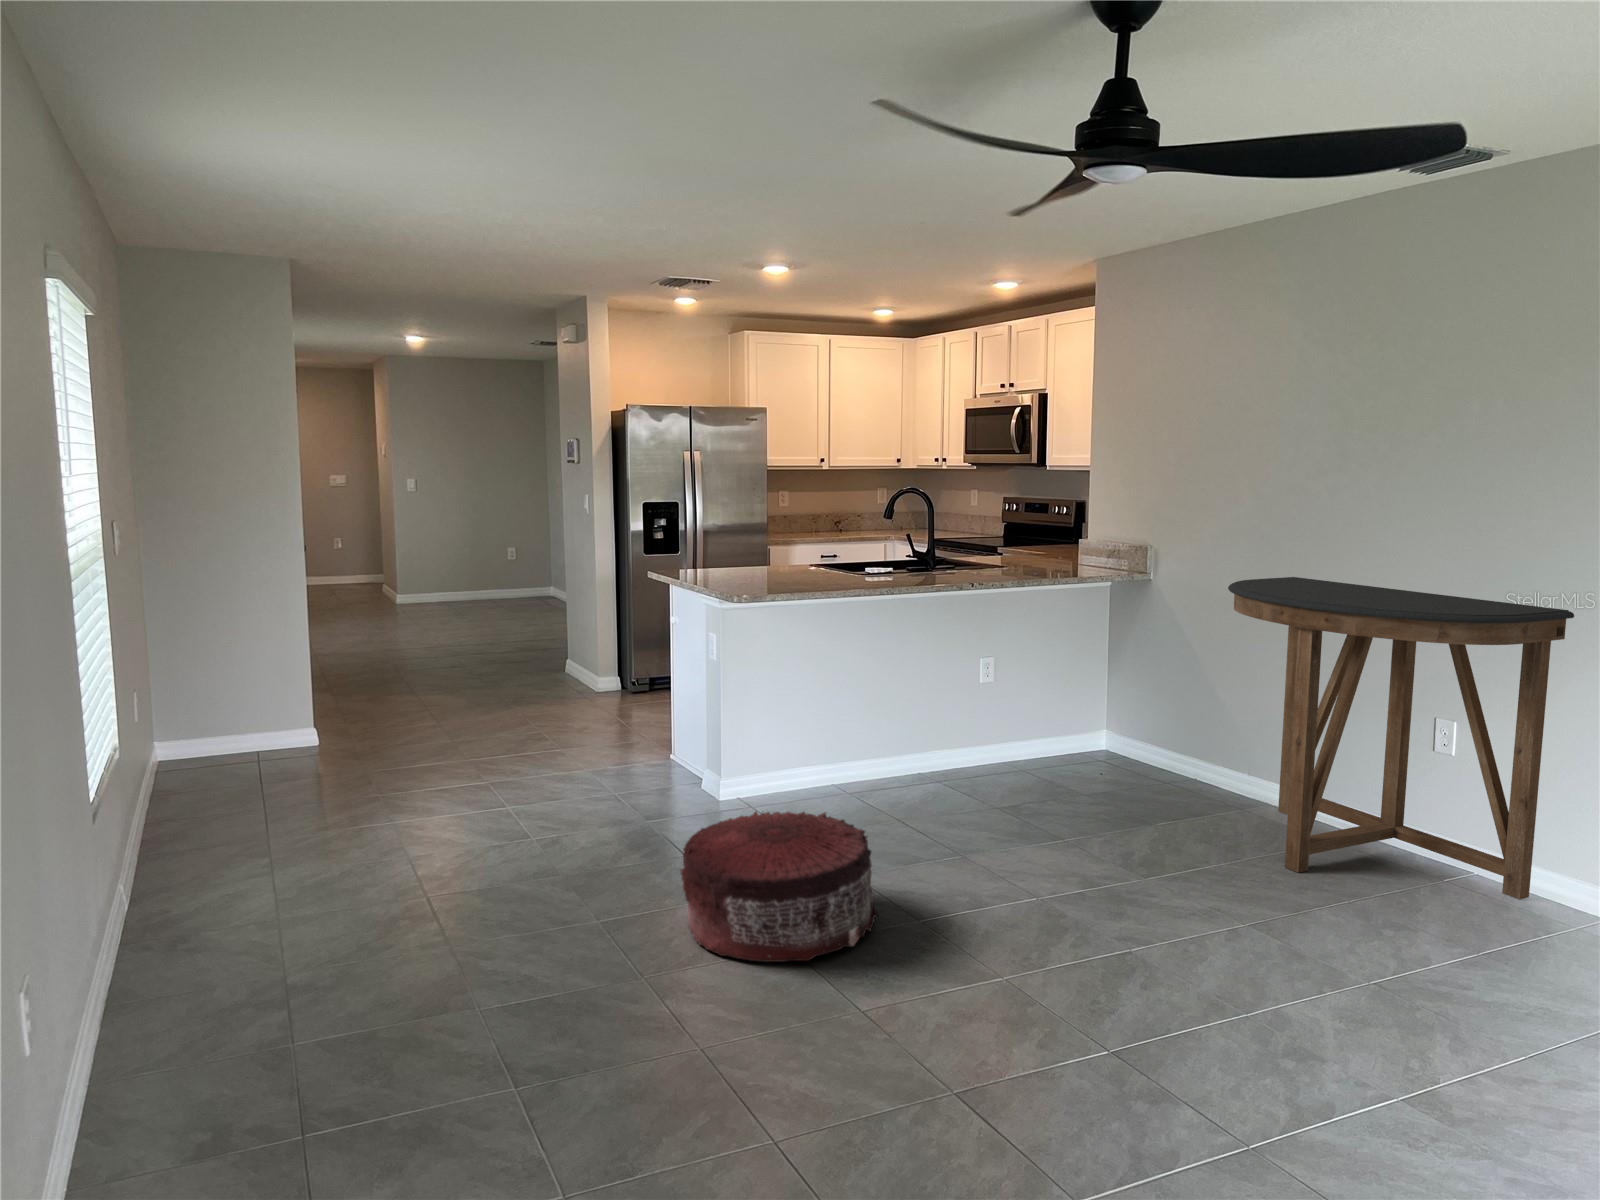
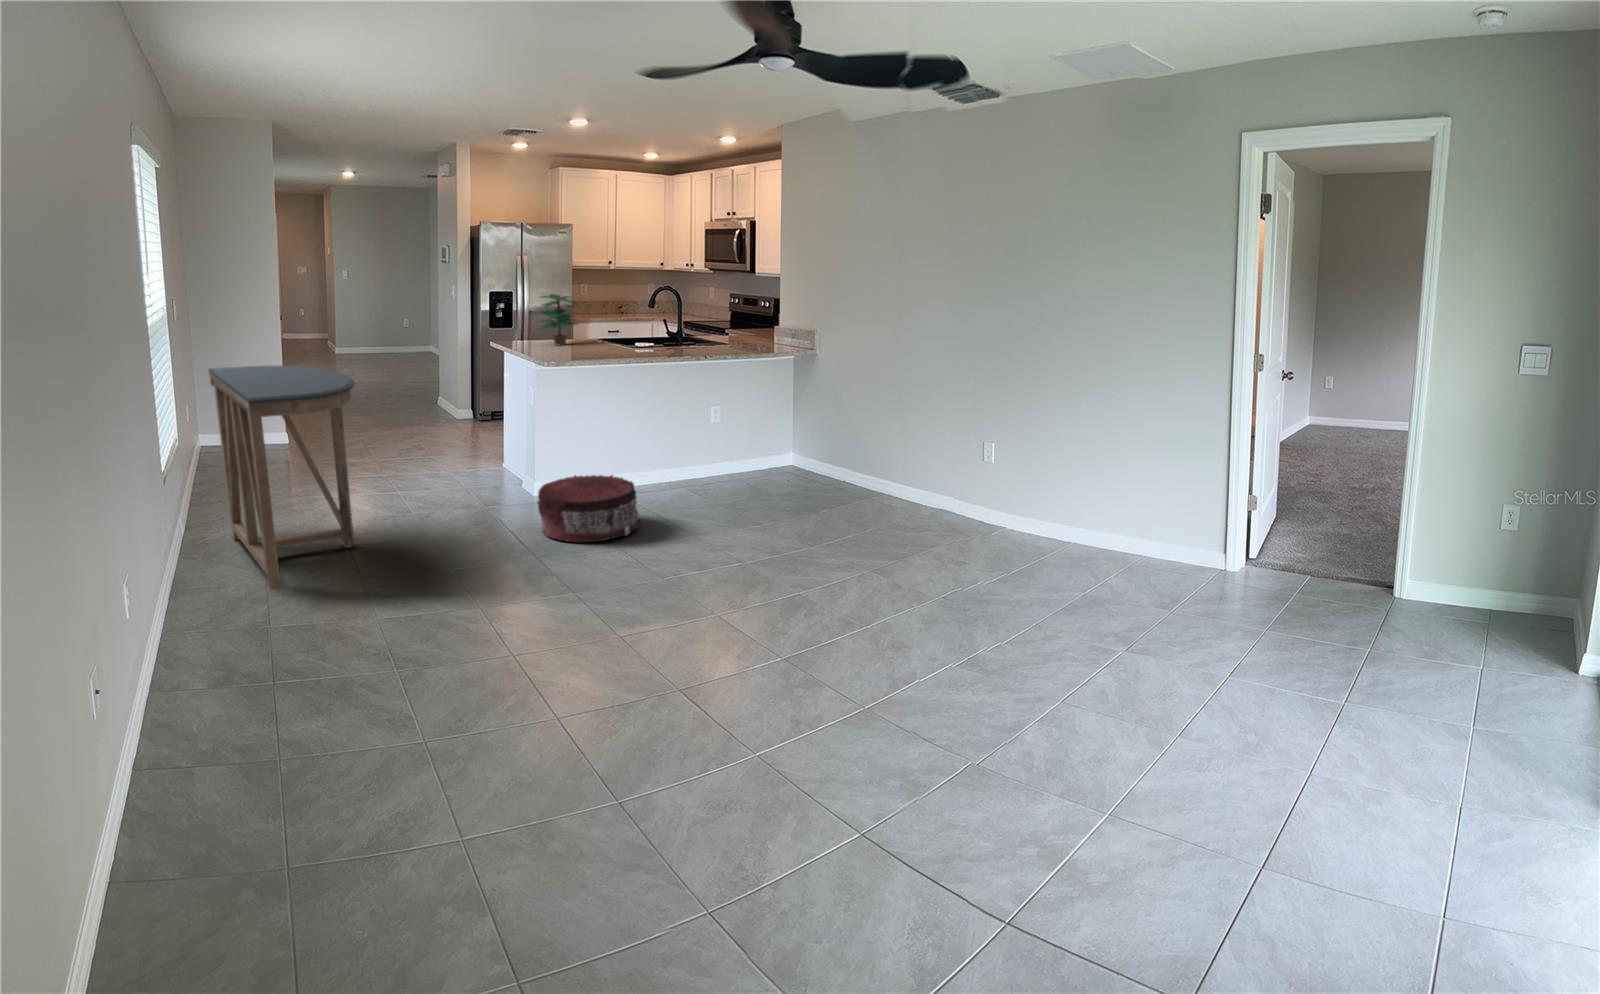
potted plant: none [710,497,775,577] -> present [539,294,578,345]
console table: present [1228,577,1574,899] -> present [208,366,355,589]

